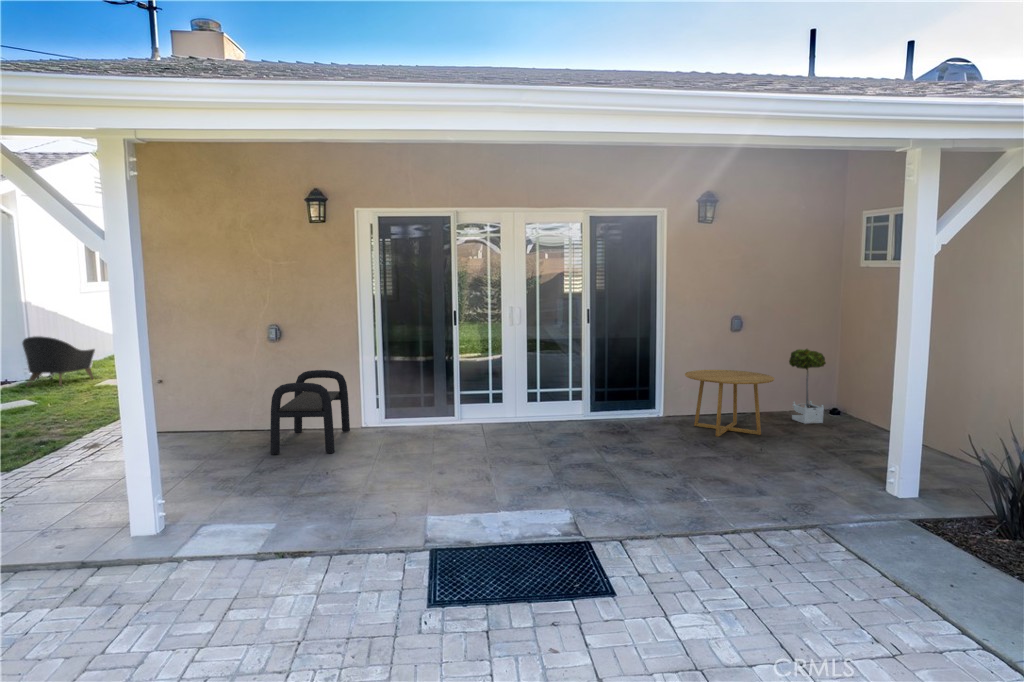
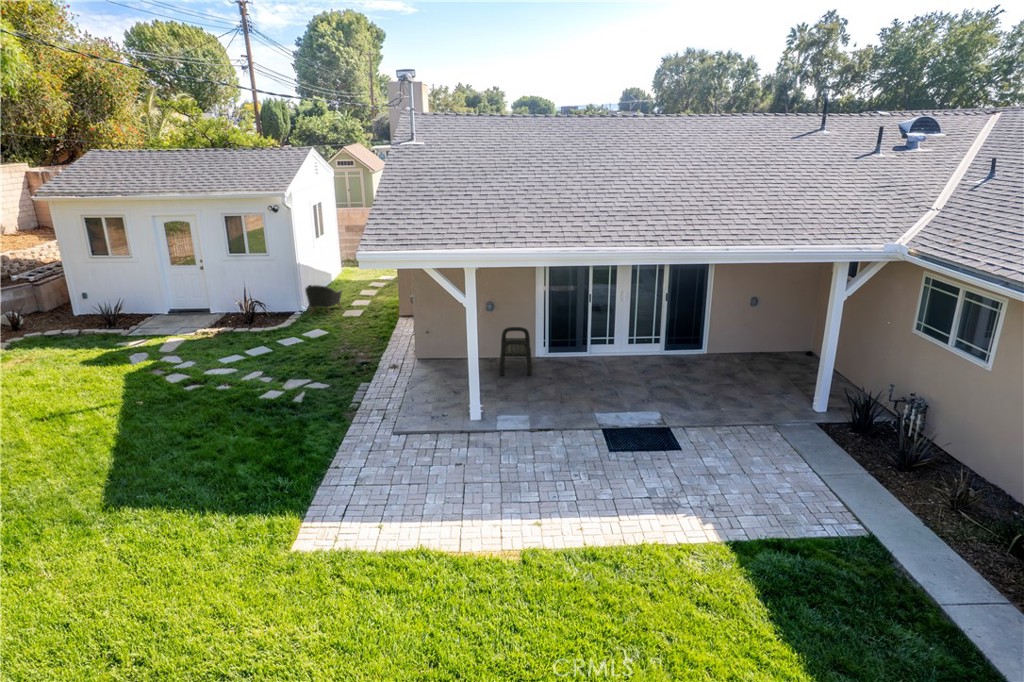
potted tree: present [789,349,826,424] -> none [785,317,808,360]
round table: present [685,370,775,437] -> none [721,328,773,369]

